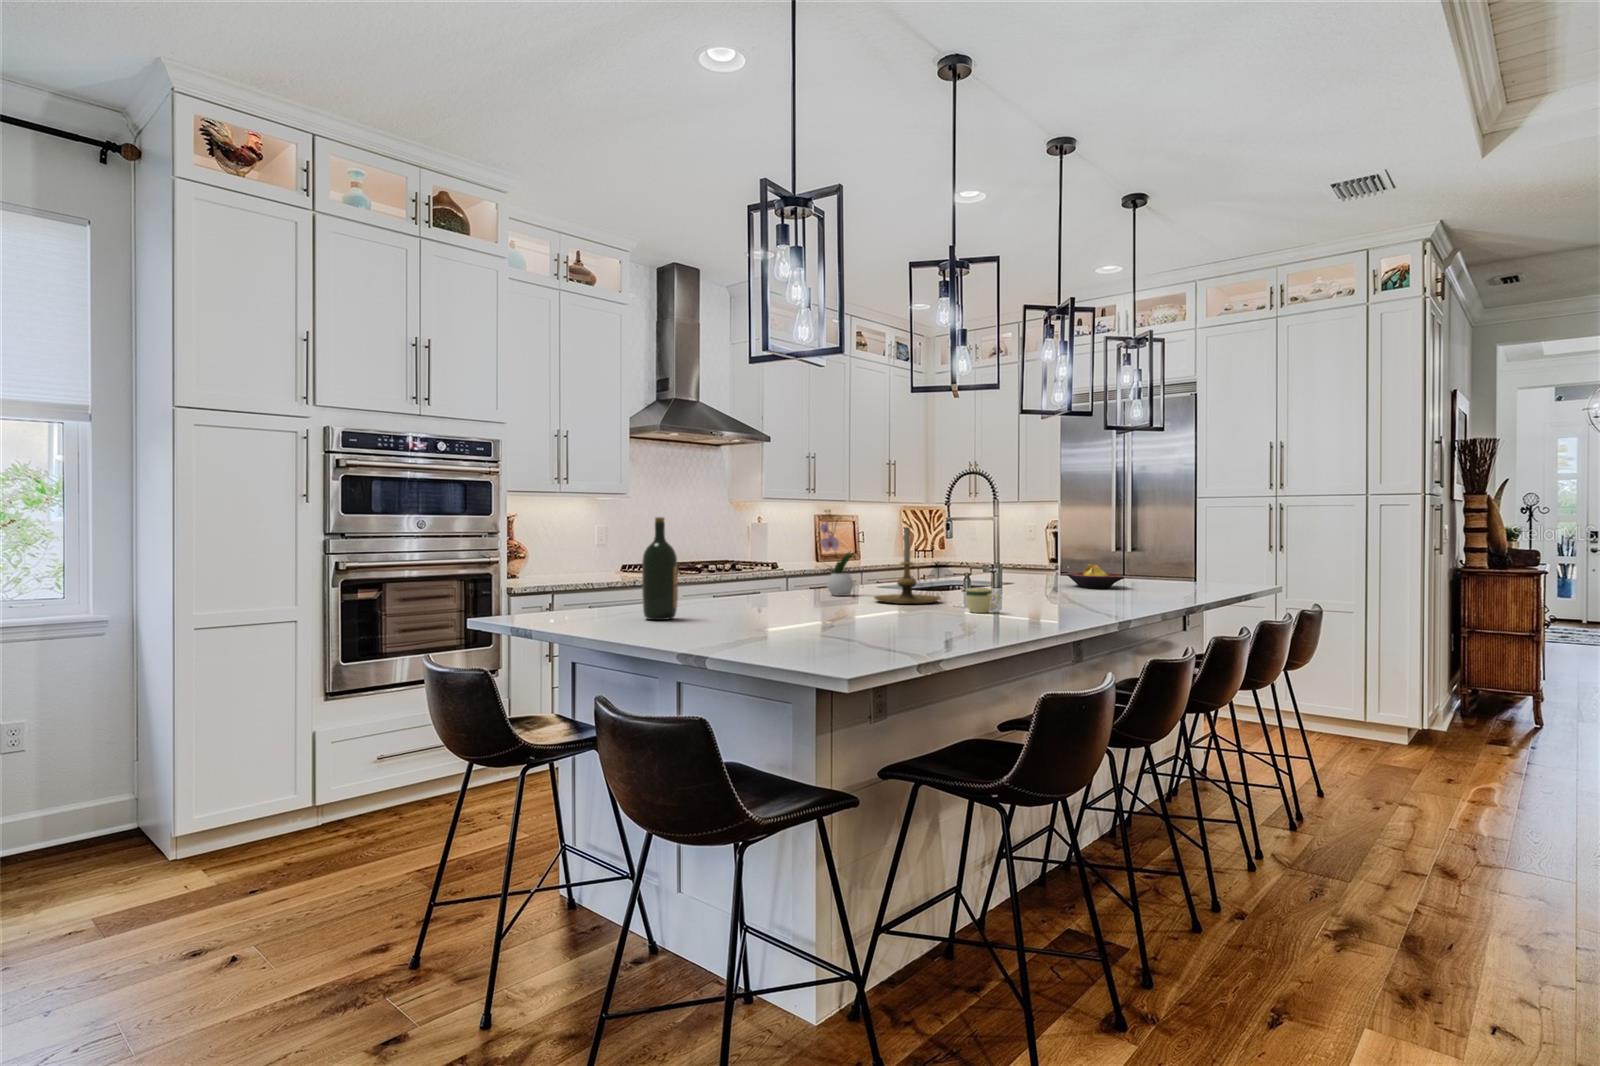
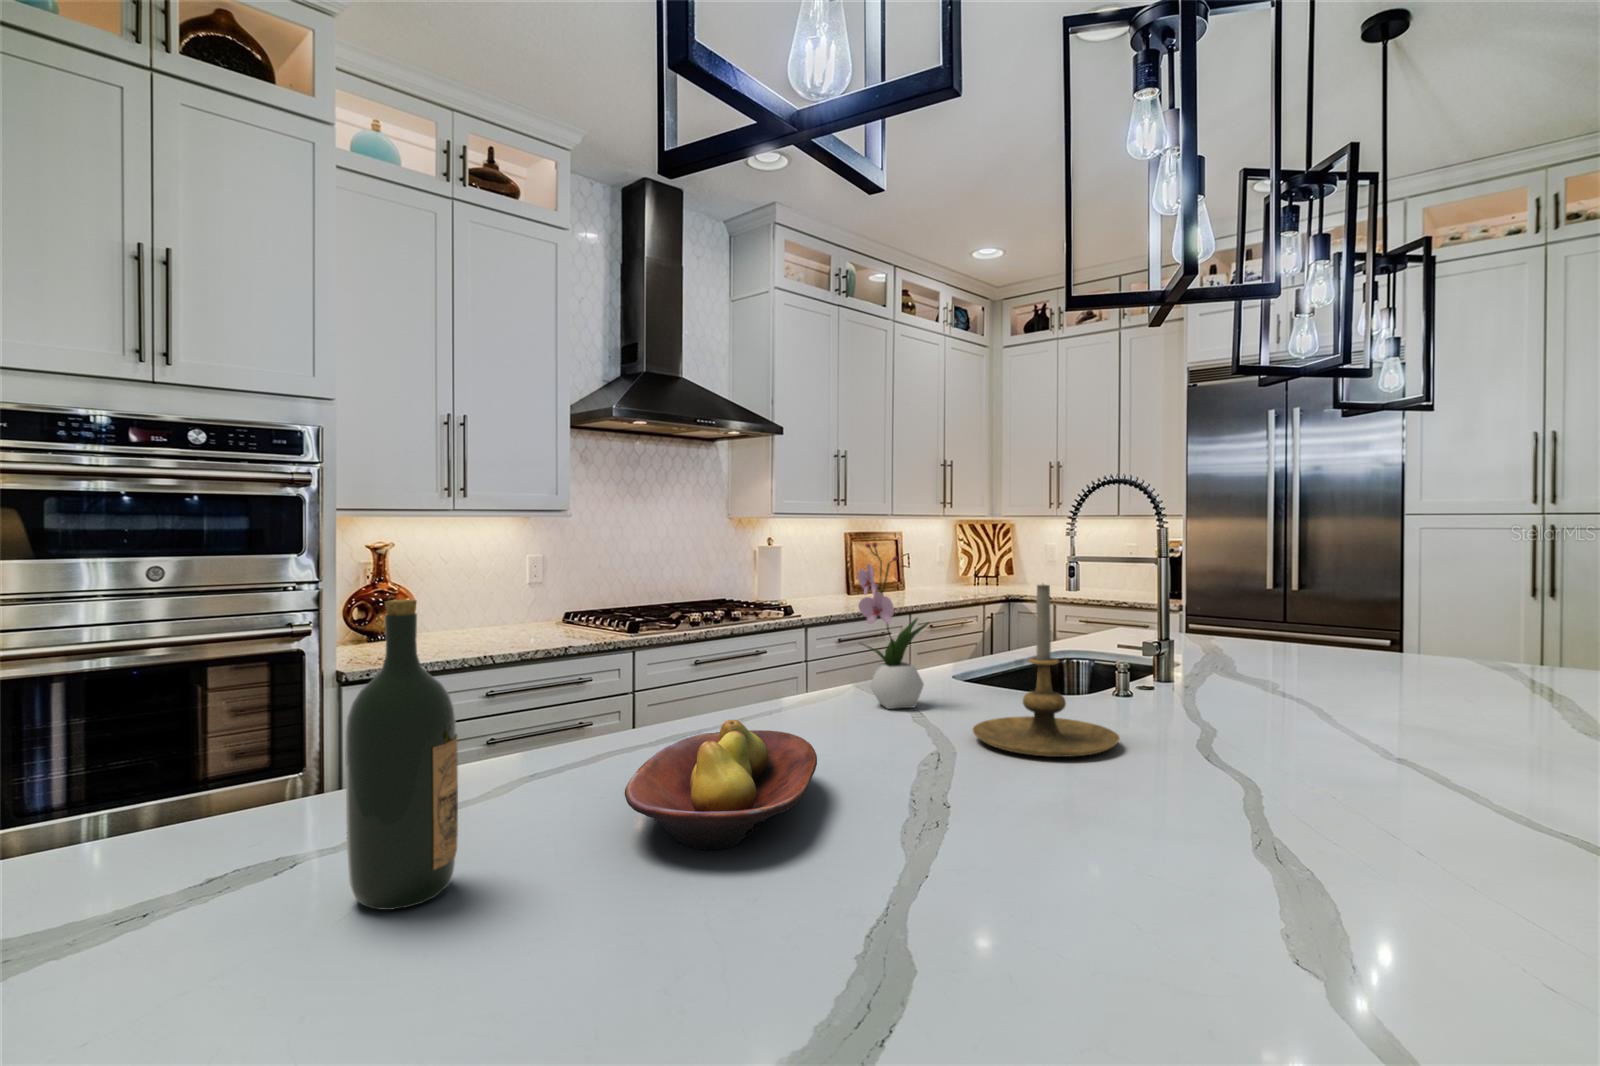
fruit bowl: present [1067,564,1124,589] -> present [625,720,817,850]
mug: present [966,588,1000,613] -> none [1233,753,1342,827]

